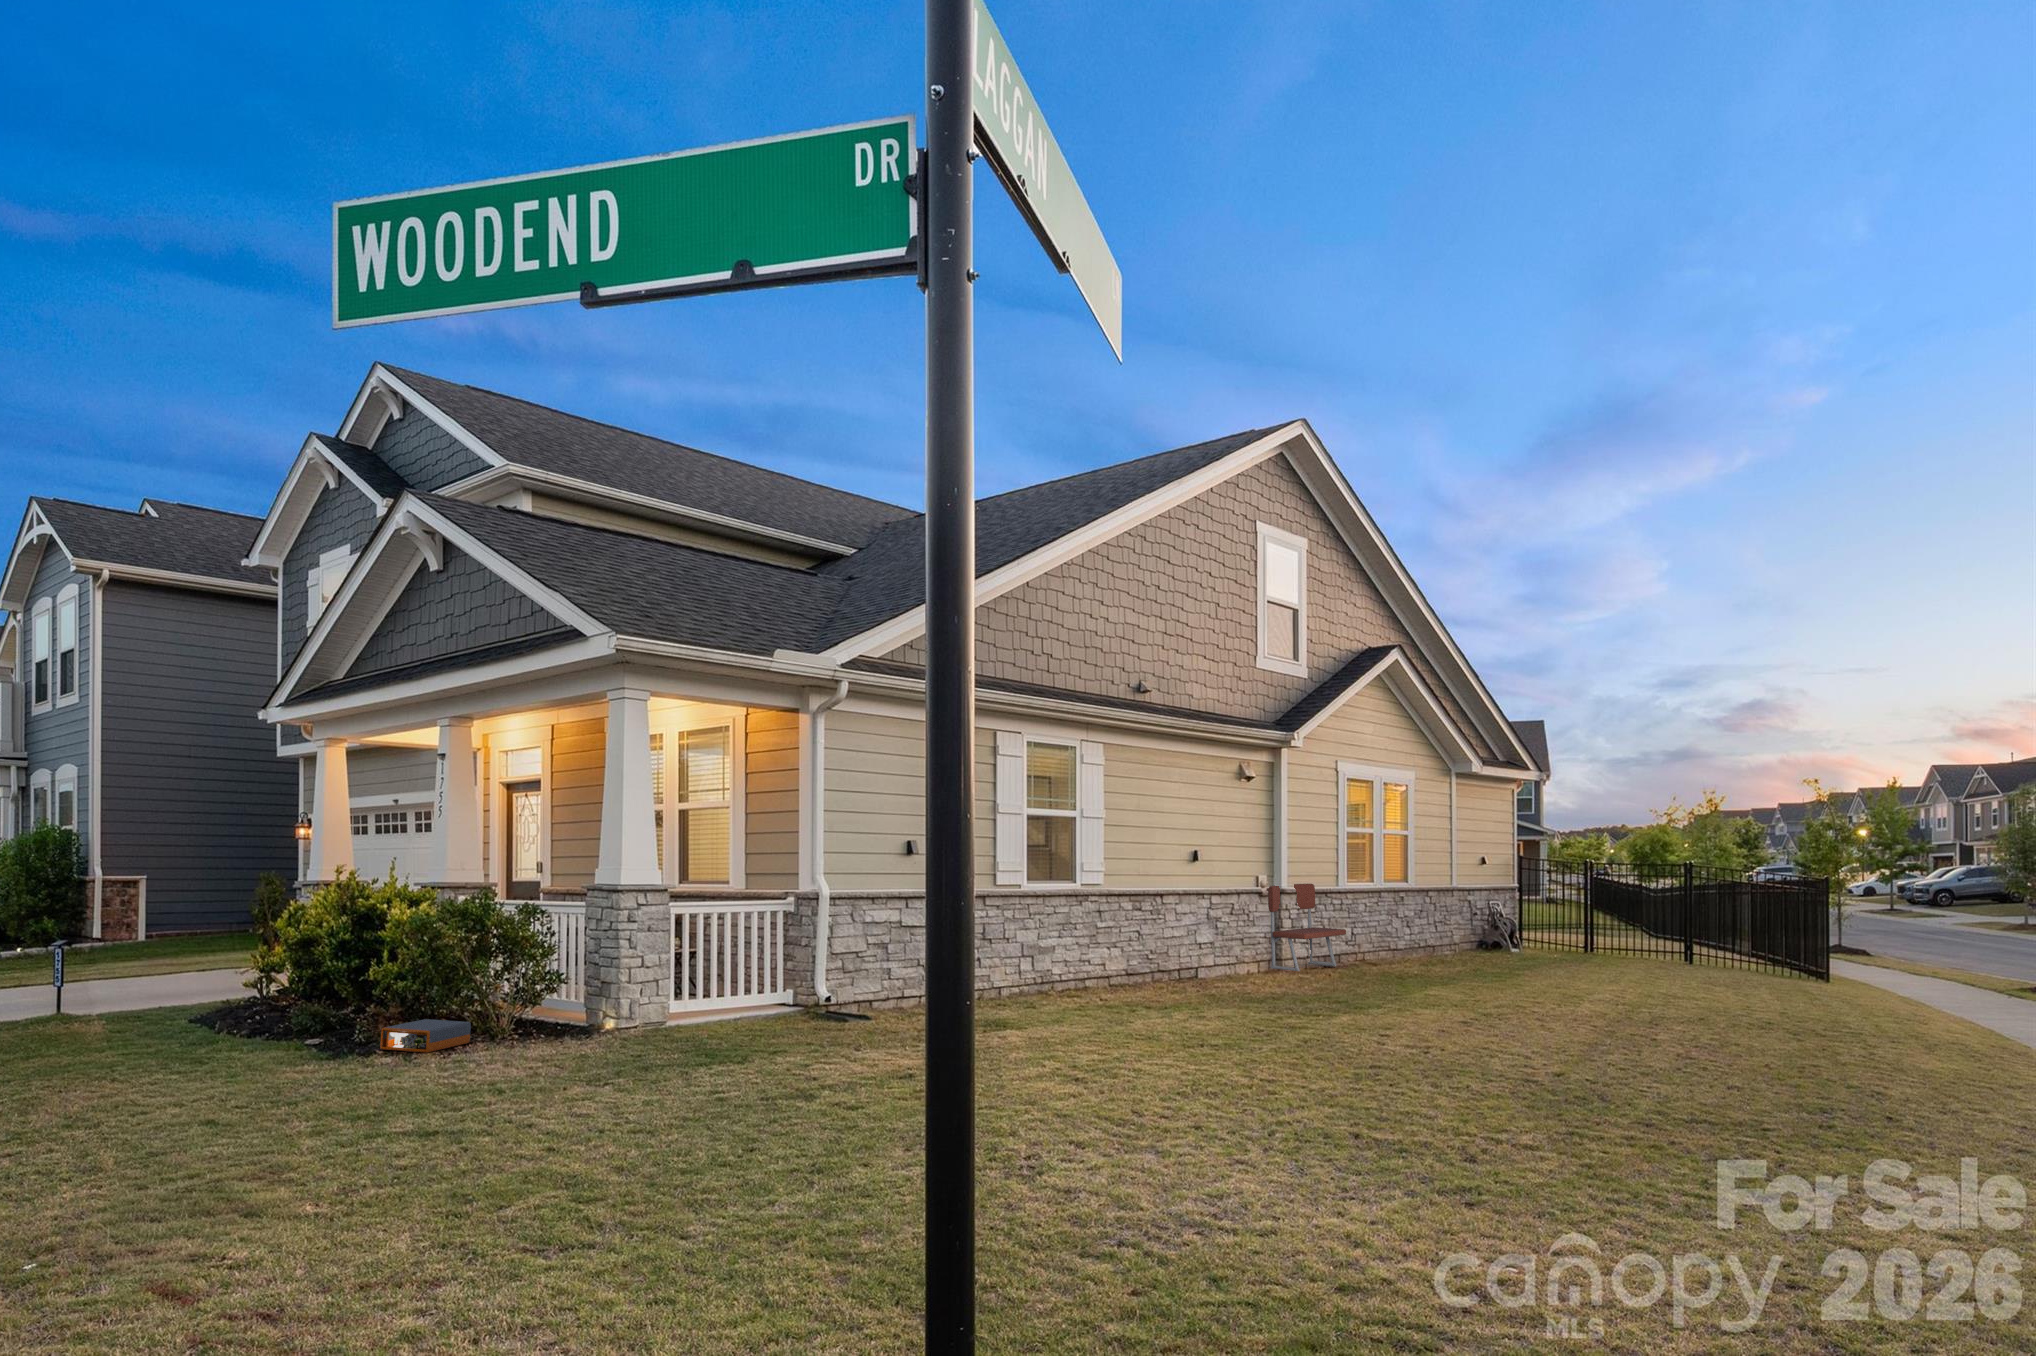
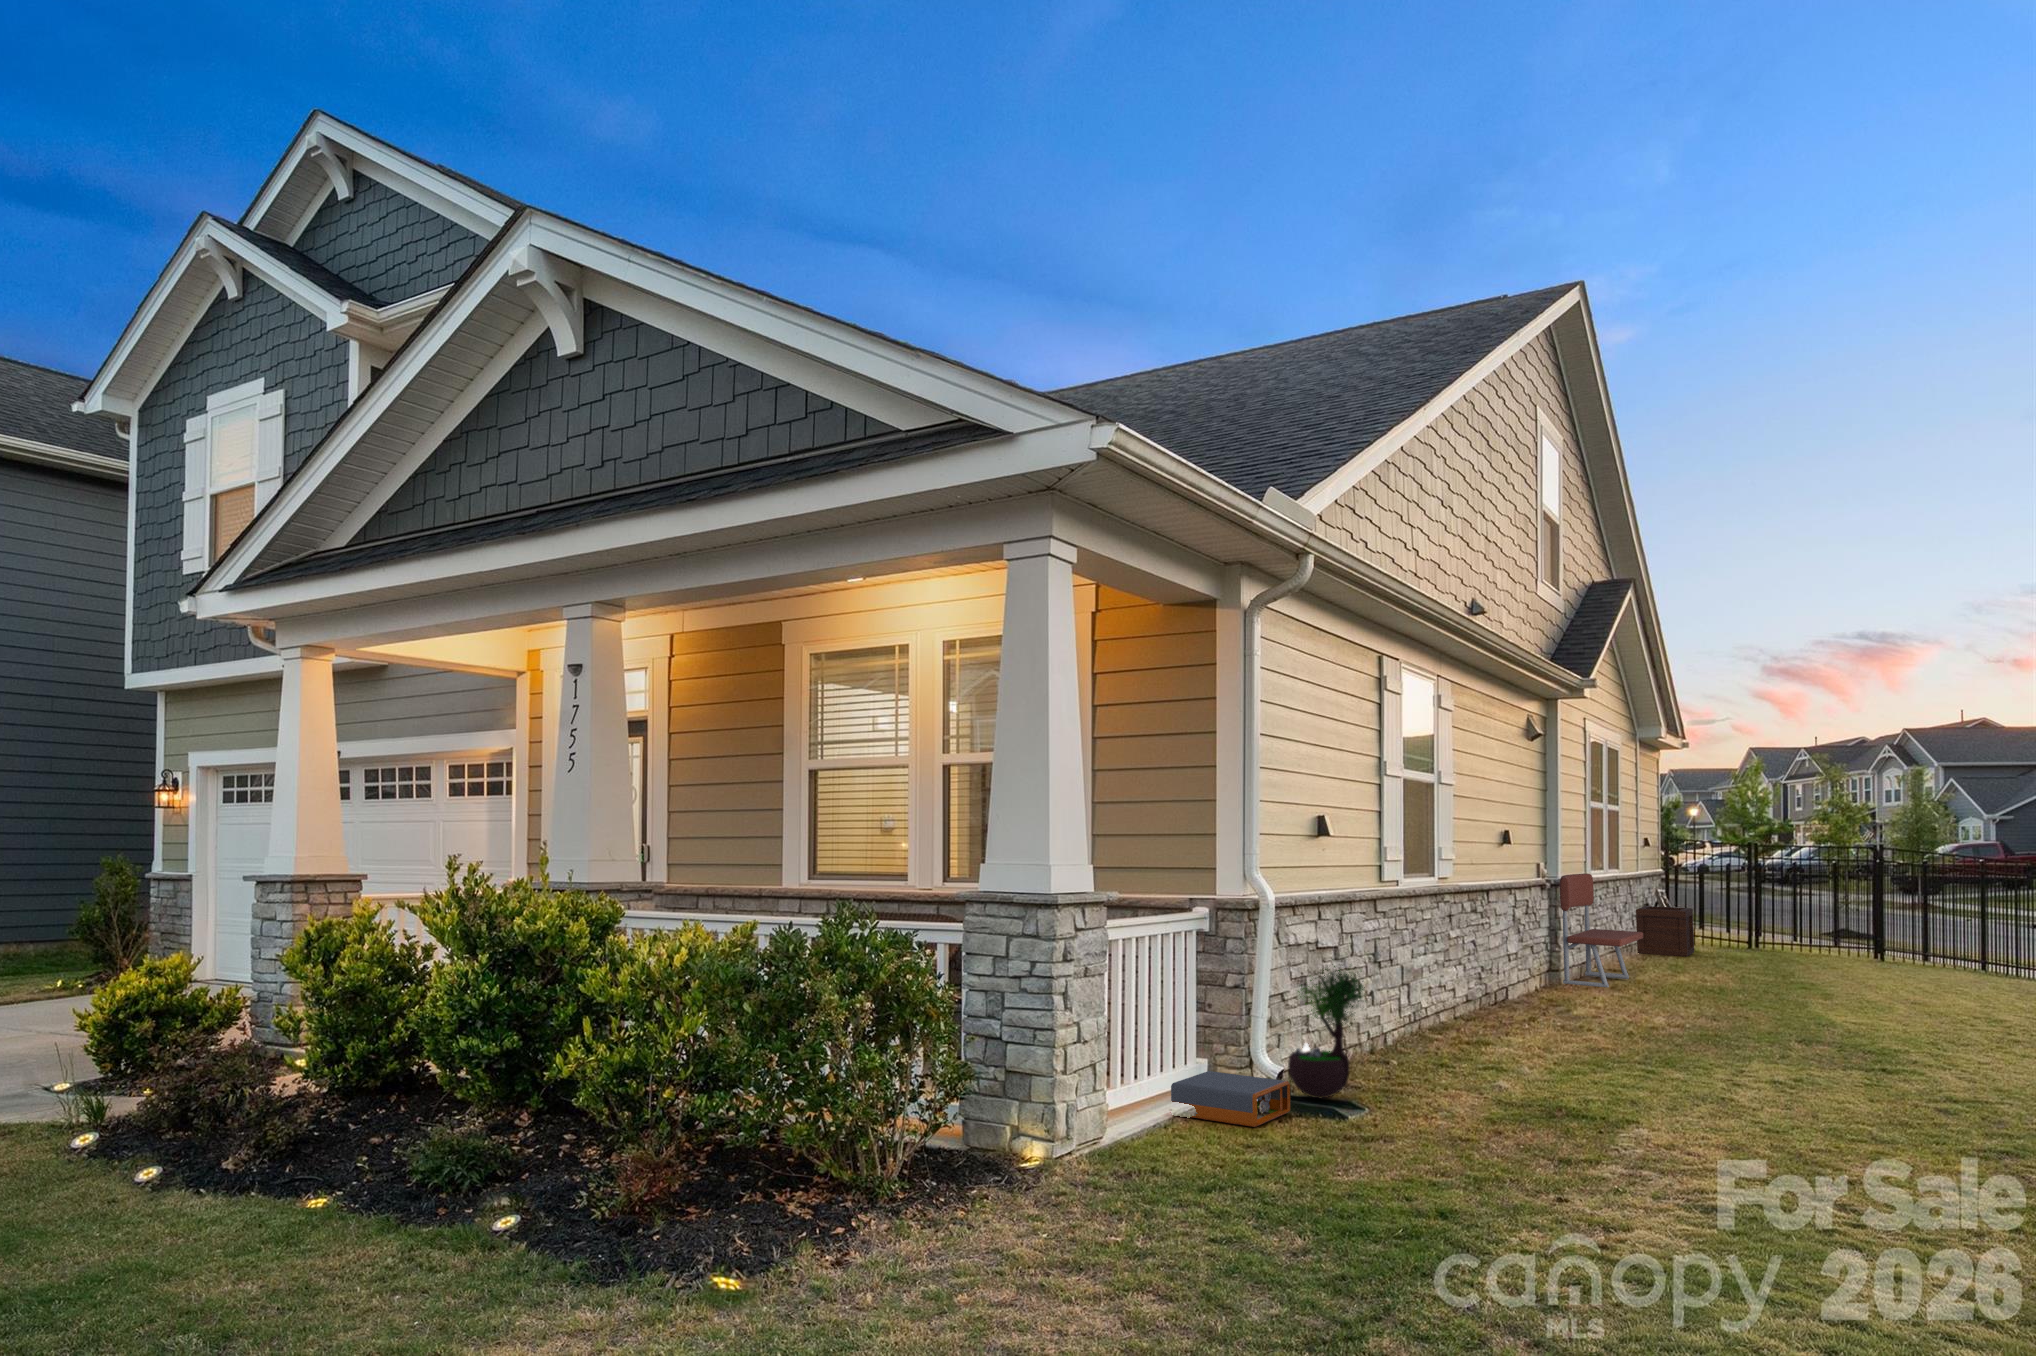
wooden crate: none [1432,913,1486,955] -> present [1636,906,1694,957]
potted tree: none [842,929,892,1015] -> present [1288,966,1365,1098]
storage box: present [380,1019,471,1053] -> present [1171,1071,1290,1127]

